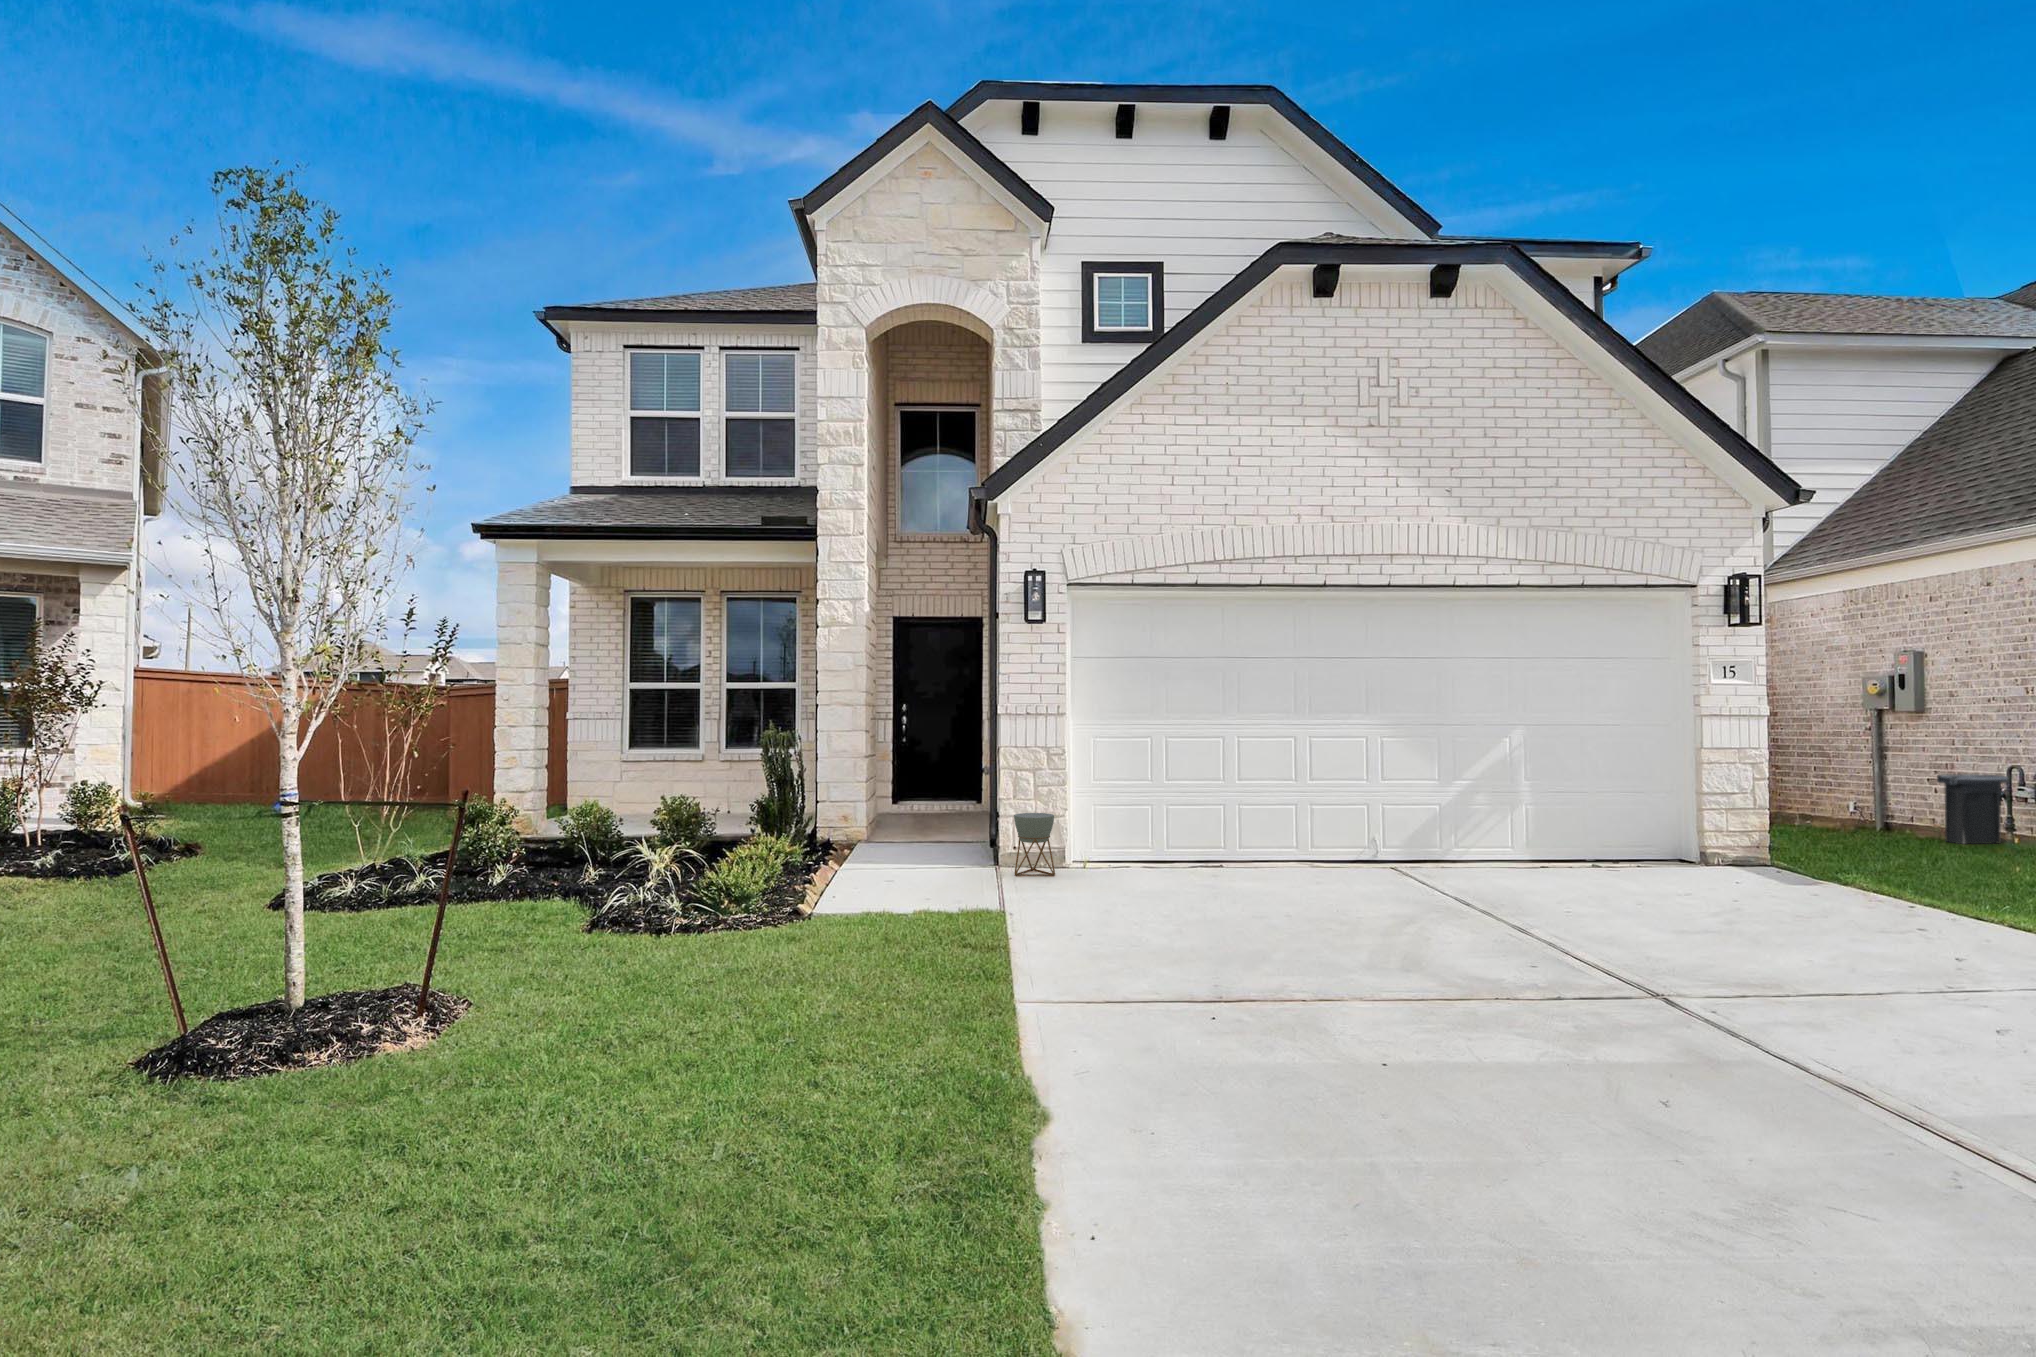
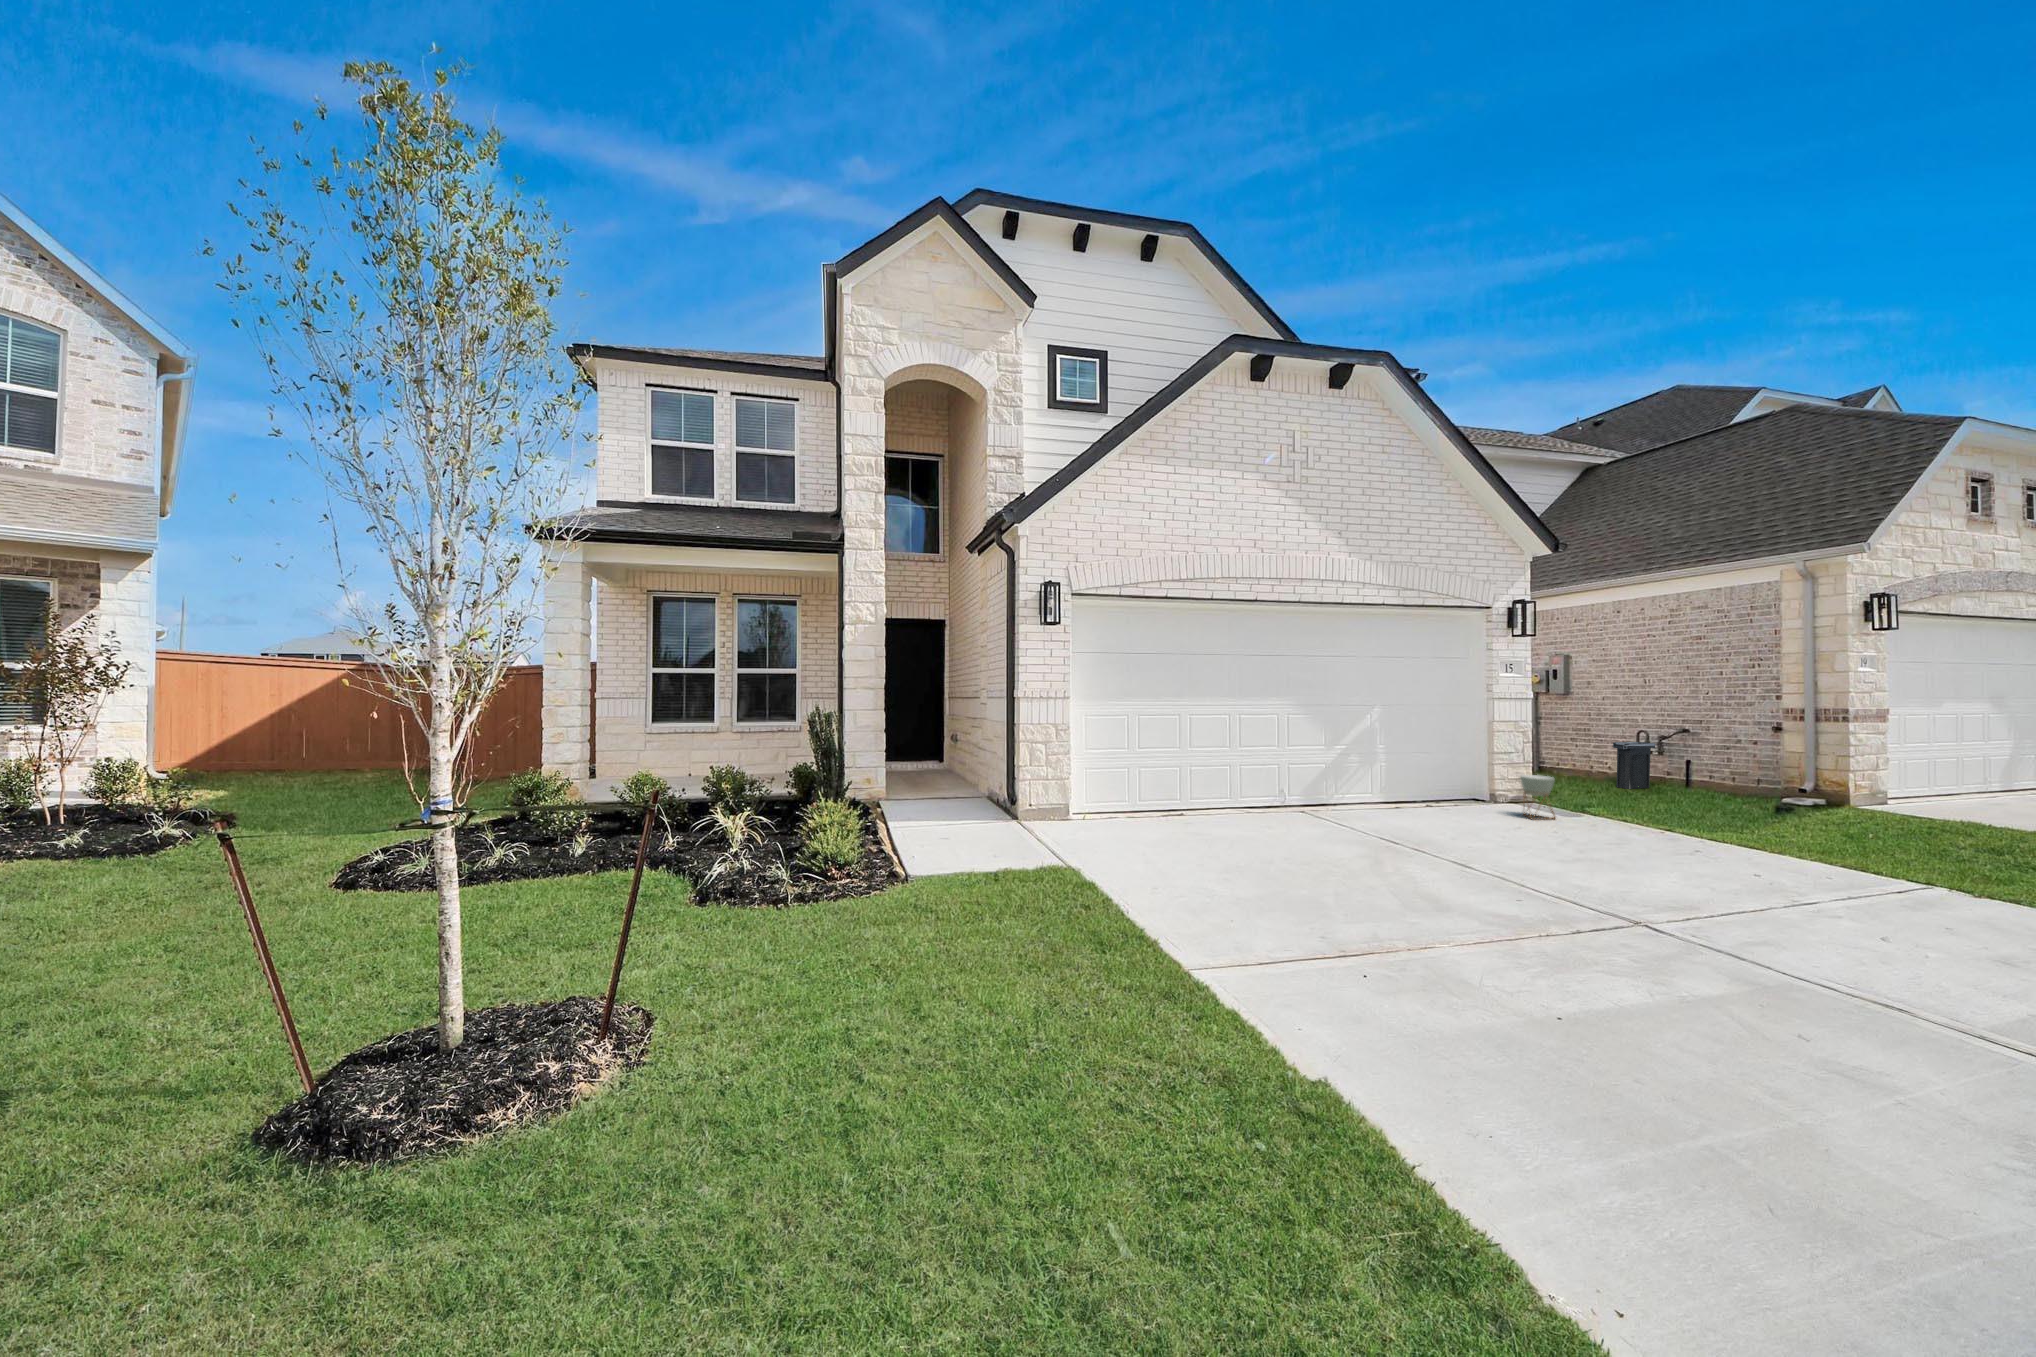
planter: present [1014,813,1055,876] -> present [1520,775,1555,819]

